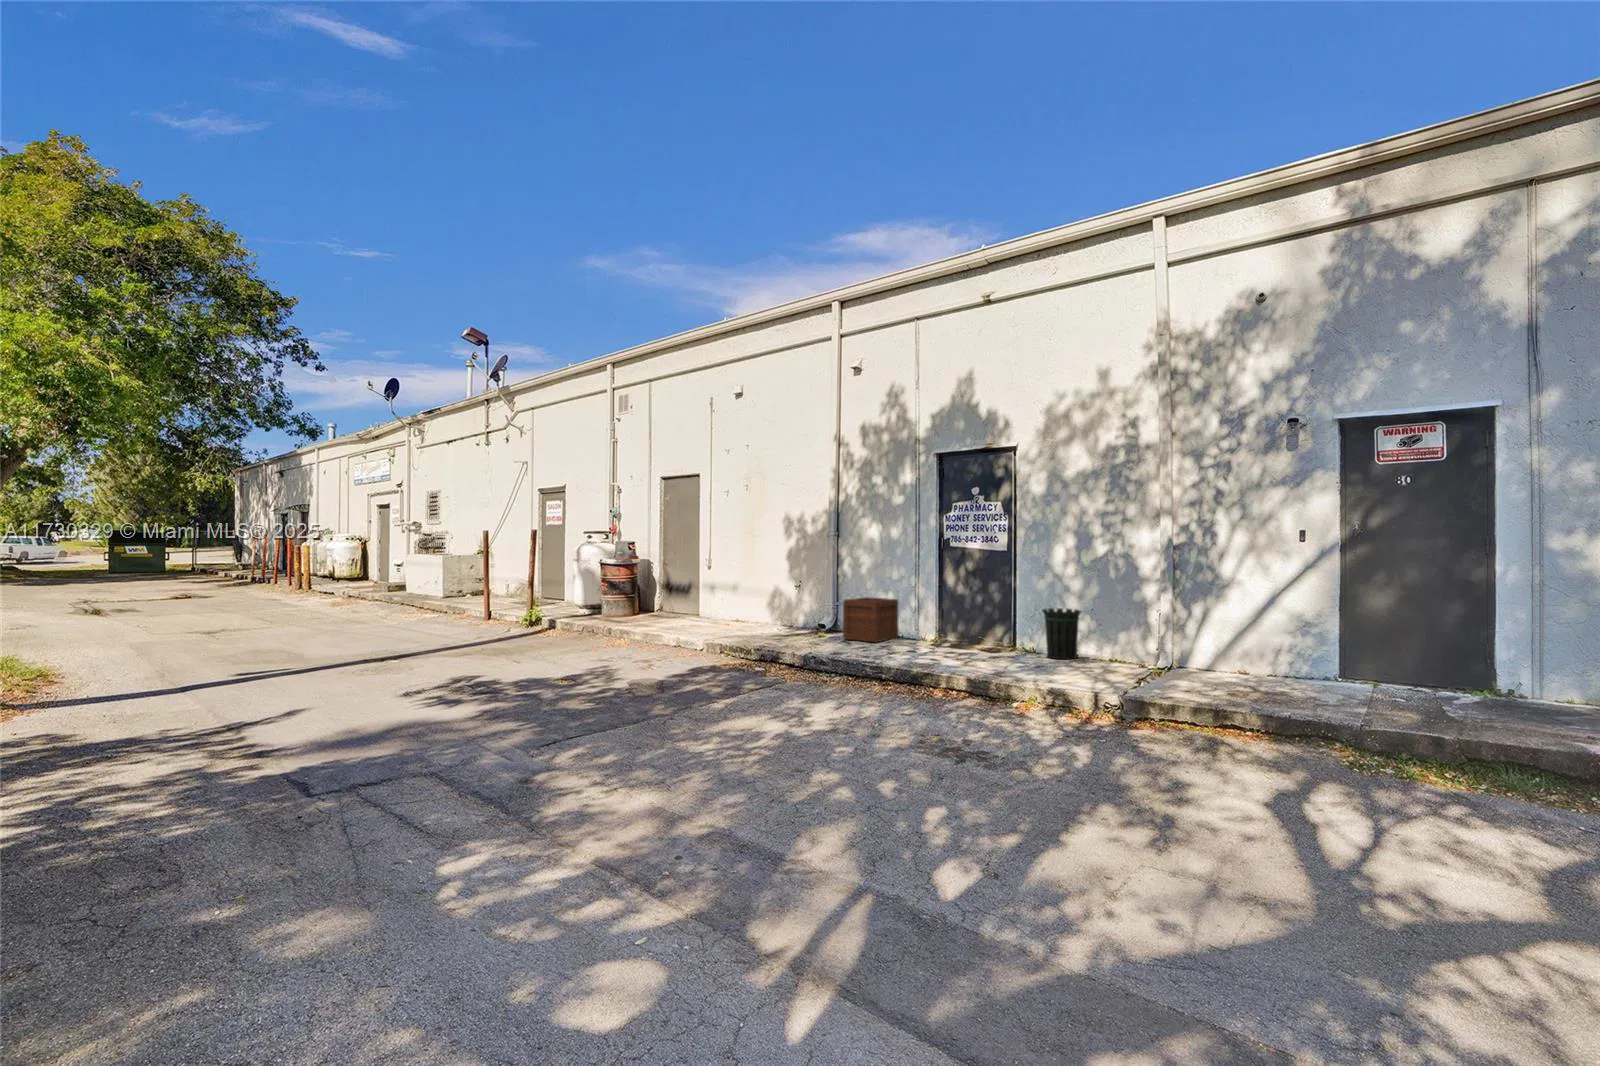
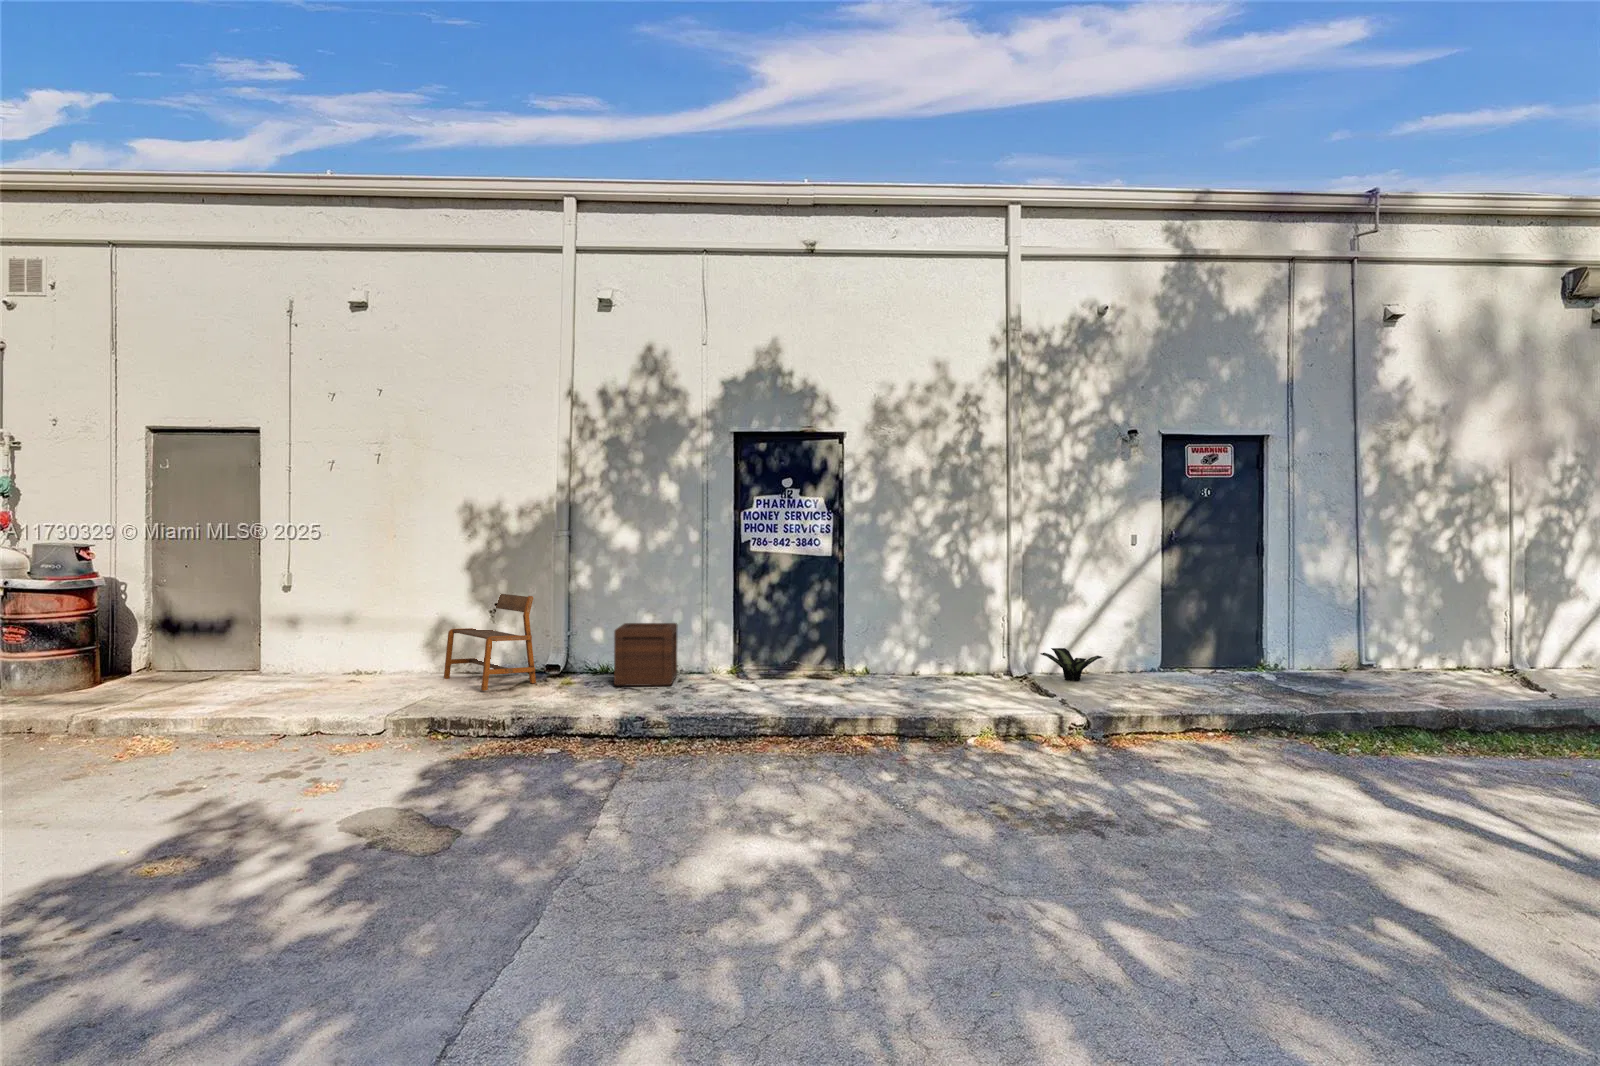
bench: none [772,573,809,634] -> present [444,594,536,691]
waste bin: present [1043,608,1081,659] -> none [896,622,940,681]
potted plant: none [1164,642,1236,675] -> present [1040,648,1103,681]

